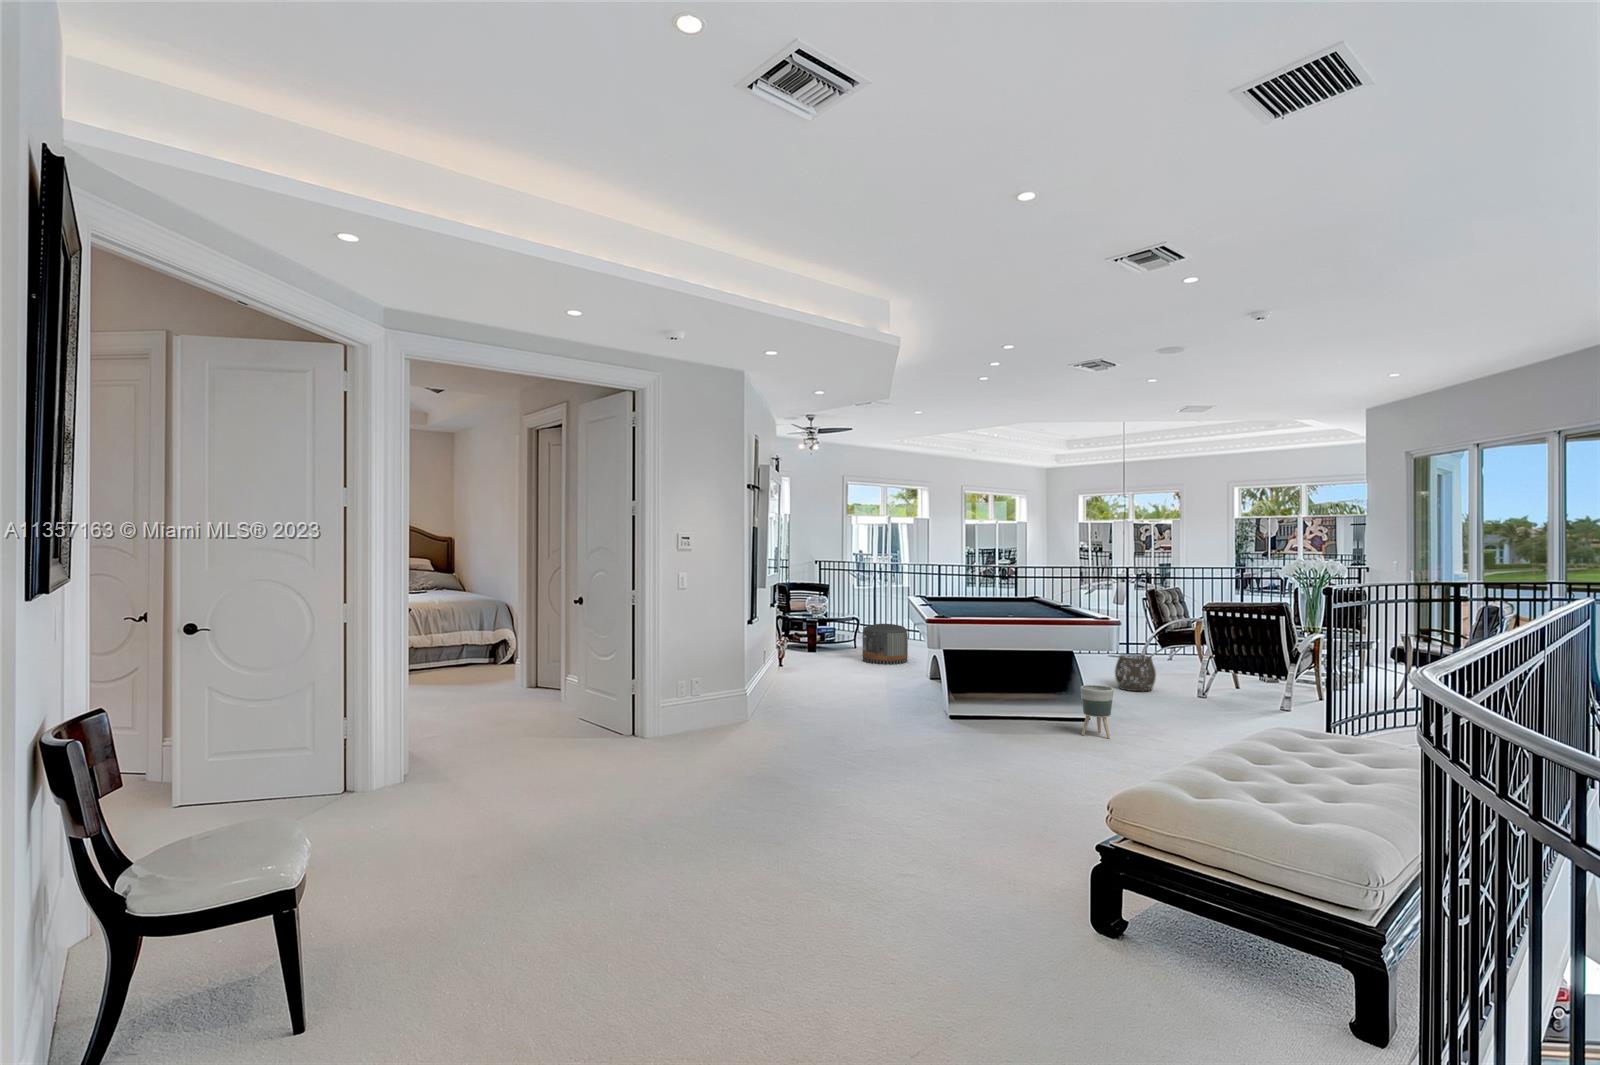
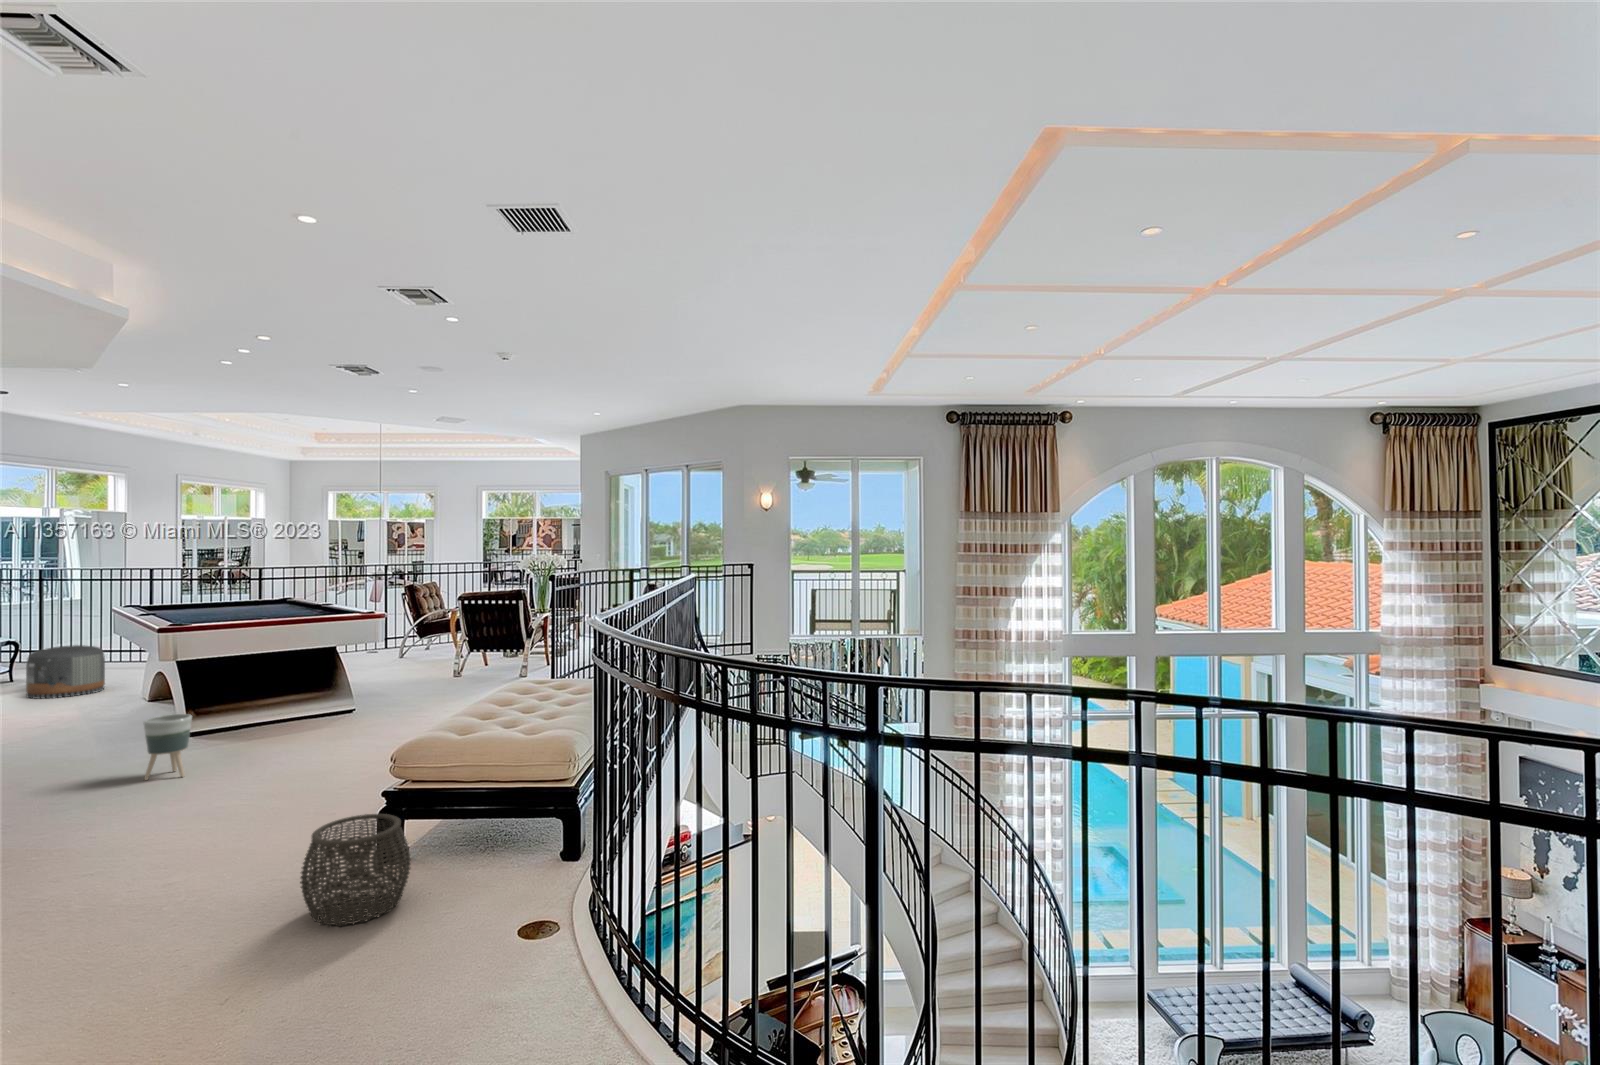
woven basket: present [1115,654,1156,692] -> present [300,814,411,926]
planter: present [1080,685,1114,738] -> present [144,714,192,780]

